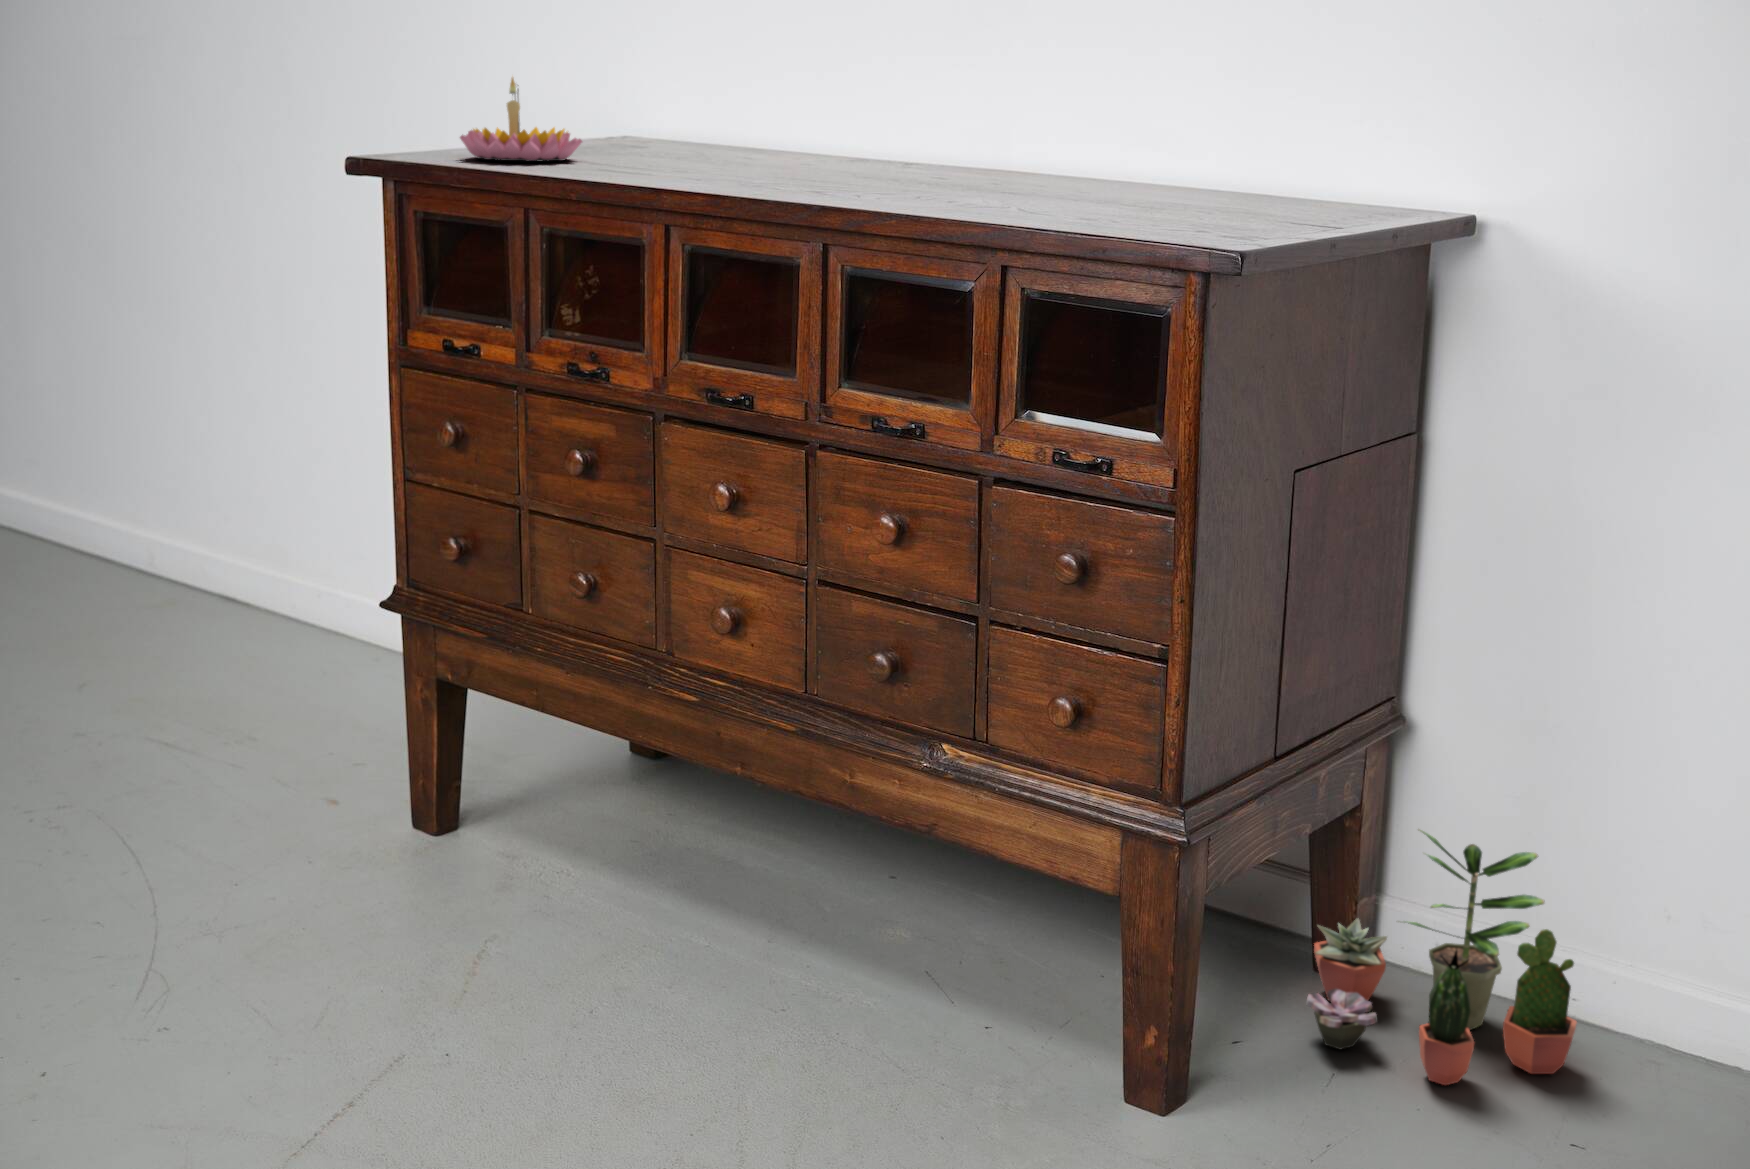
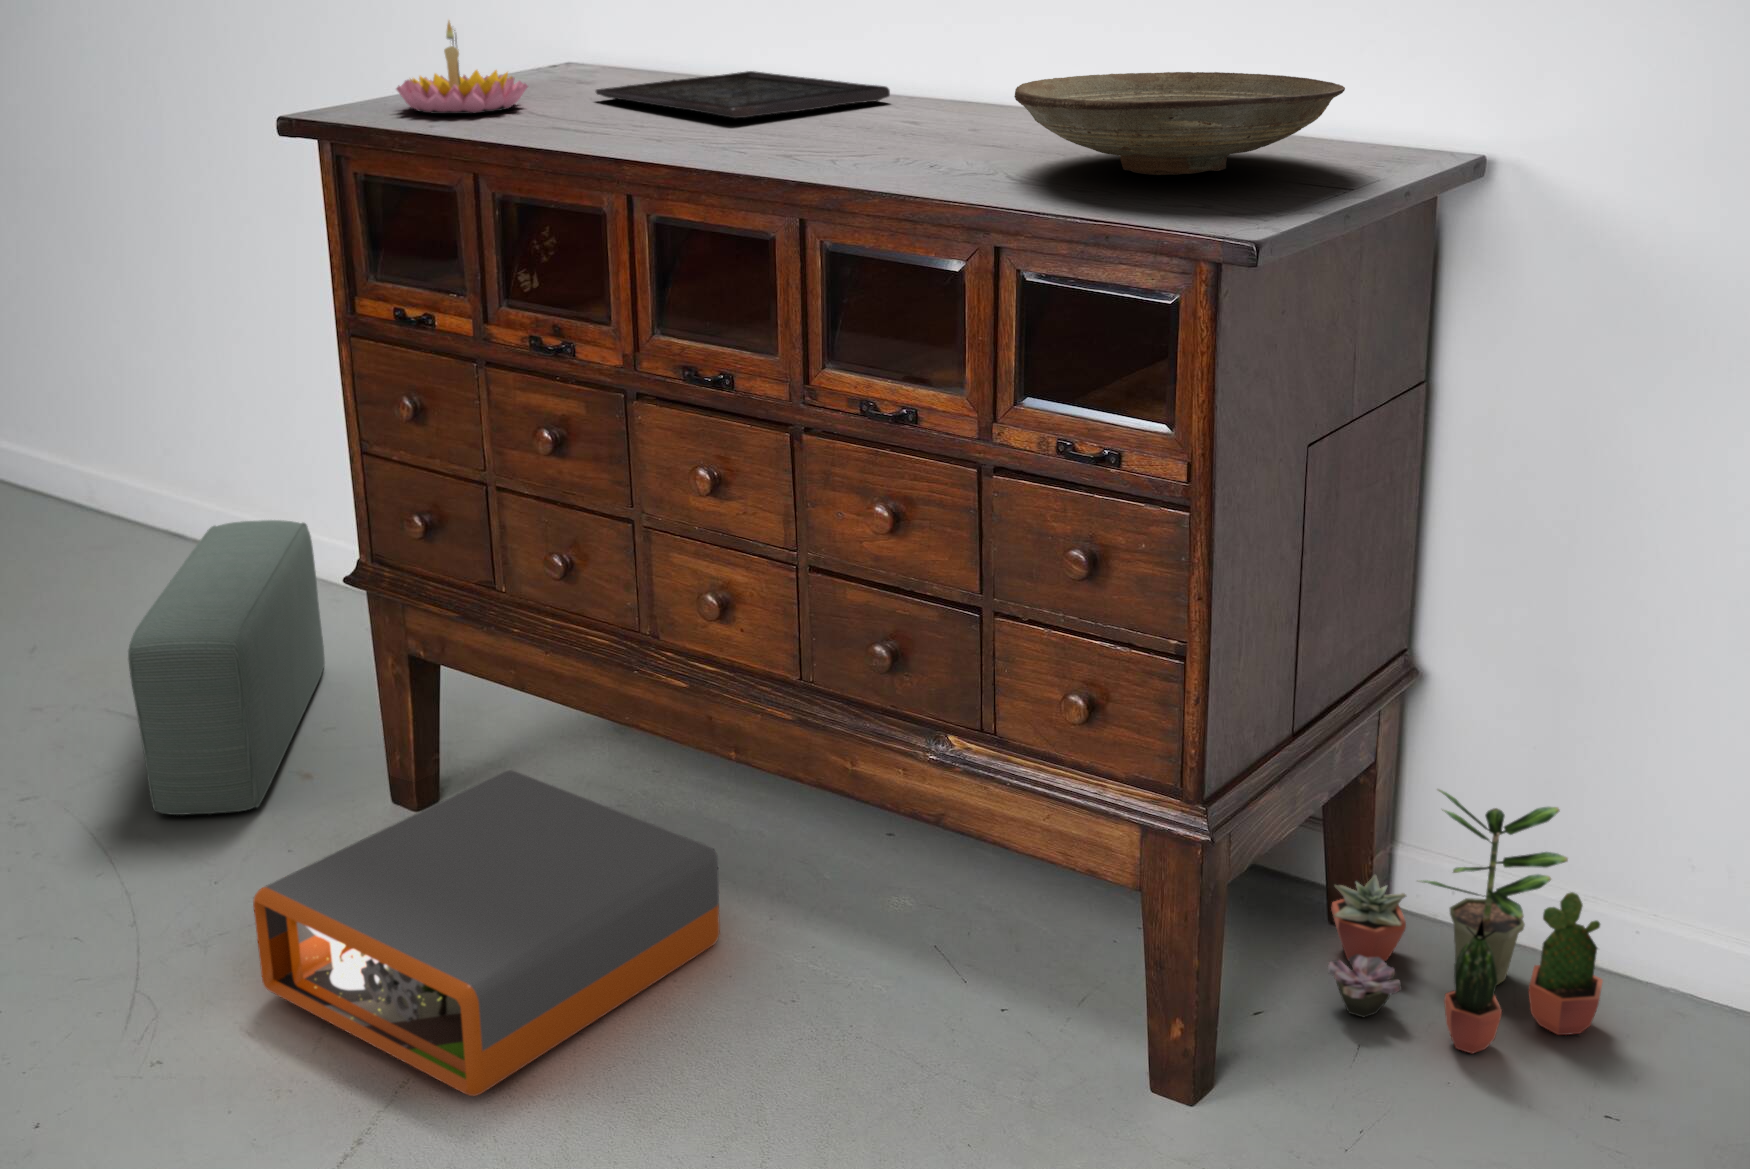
decorative bowl: none [1028,130,1337,213] -> present [1014,72,1345,175]
tray: none [645,146,920,170] -> present [595,71,890,118]
pouf: none [171,562,359,825] -> present [128,520,325,815]
storage box: none [267,787,718,1073] -> present [253,770,720,1096]

